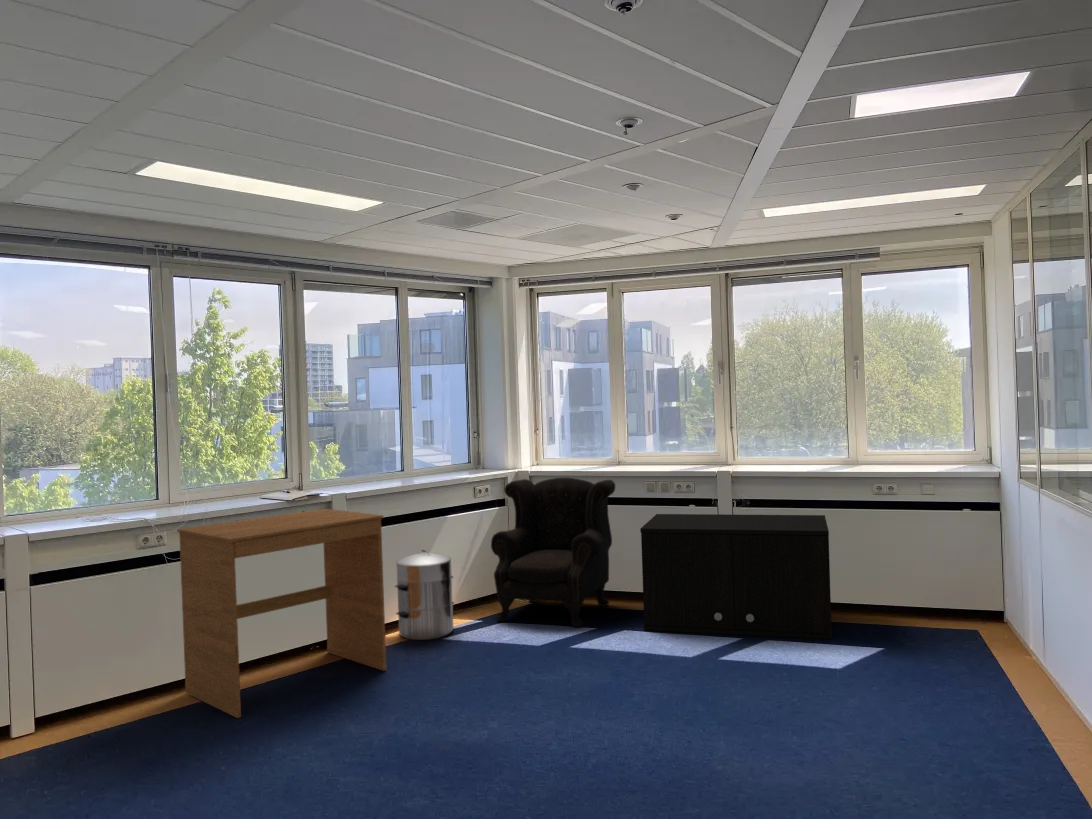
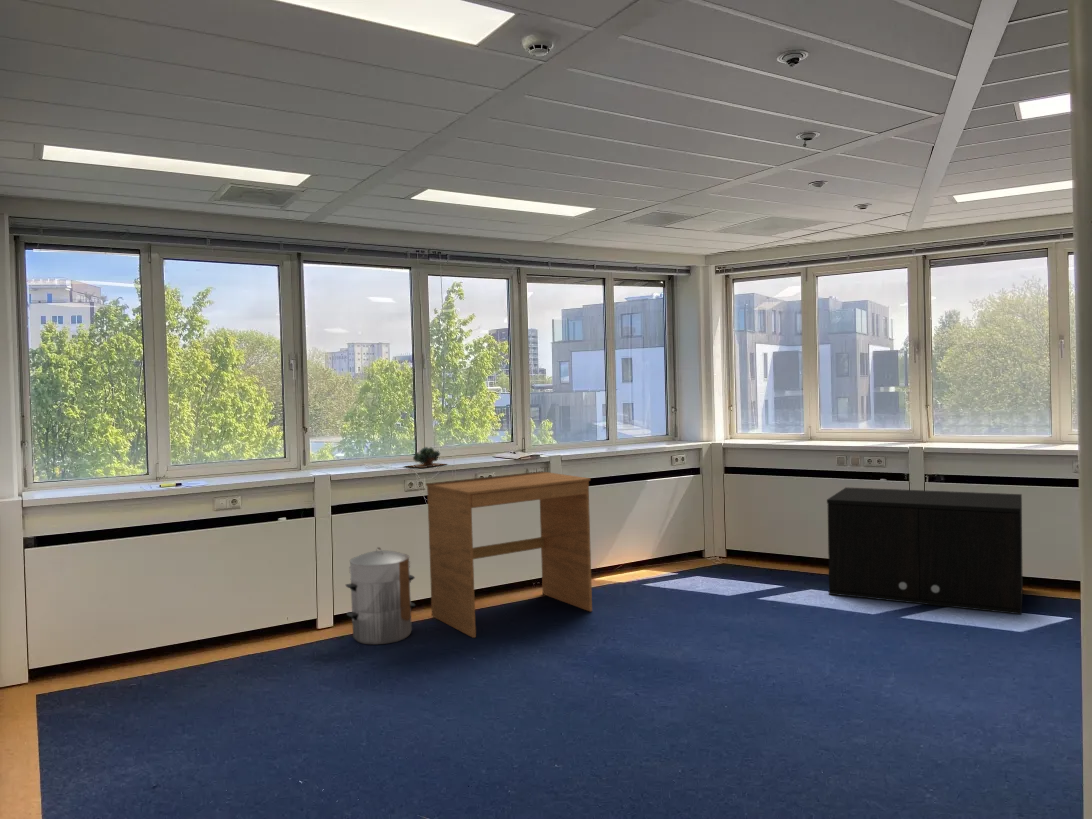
armchair: present [491,477,615,627] -> none [686,451,805,588]
succulent plant: none [149,483,209,510] -> present [408,447,444,468]
waste bin: present [395,550,454,640] -> present [346,548,415,644]

